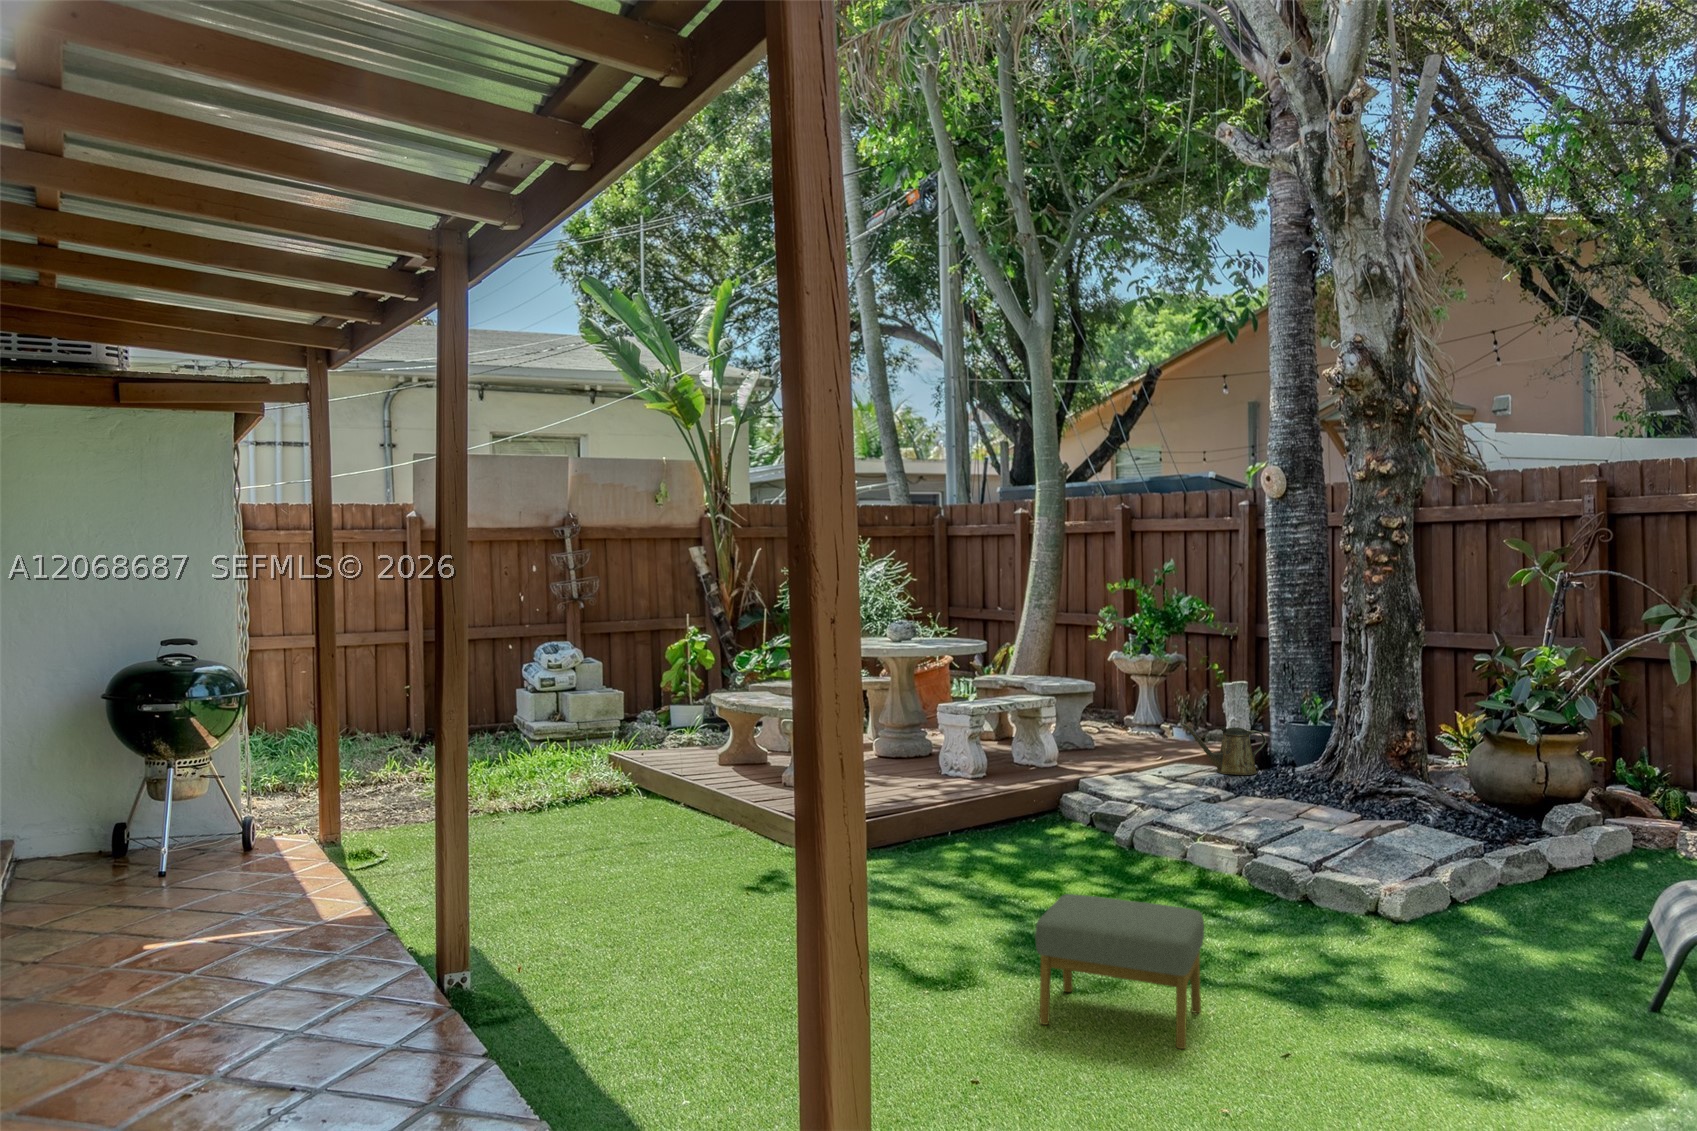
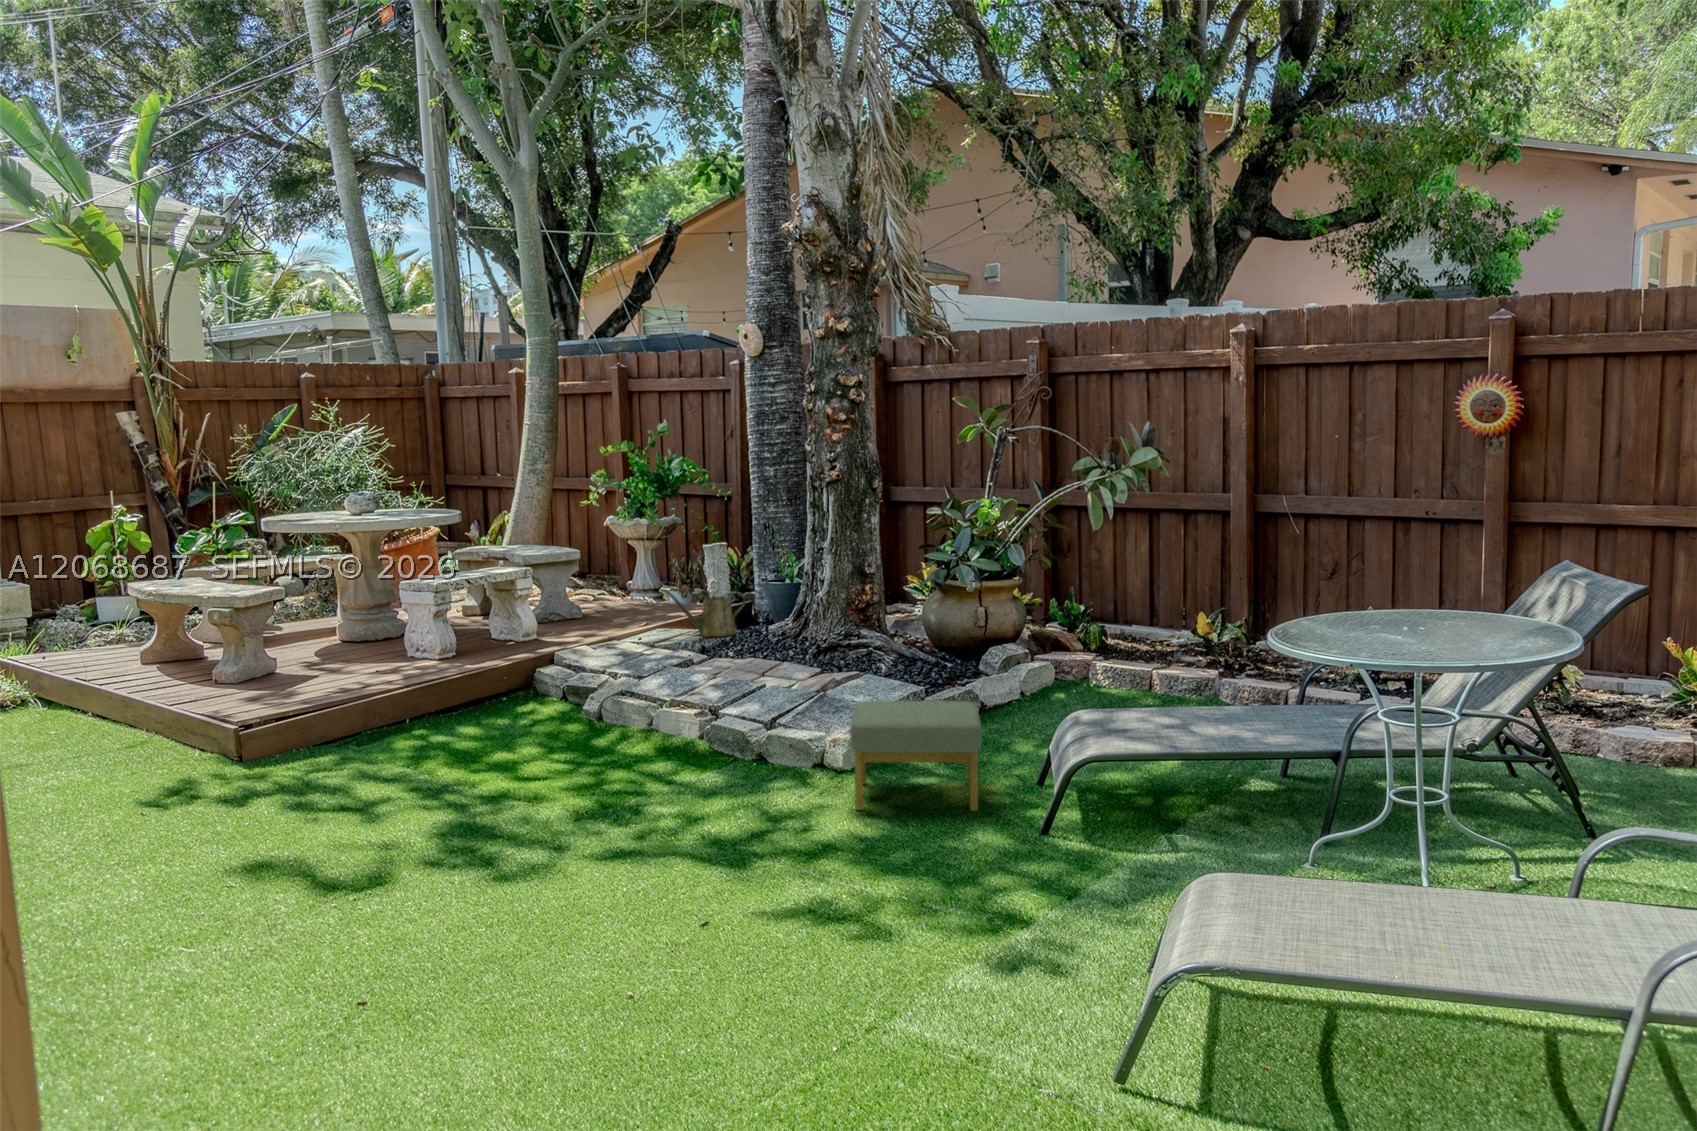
footstool: present [1035,894,1204,1049] -> present [850,701,982,811]

